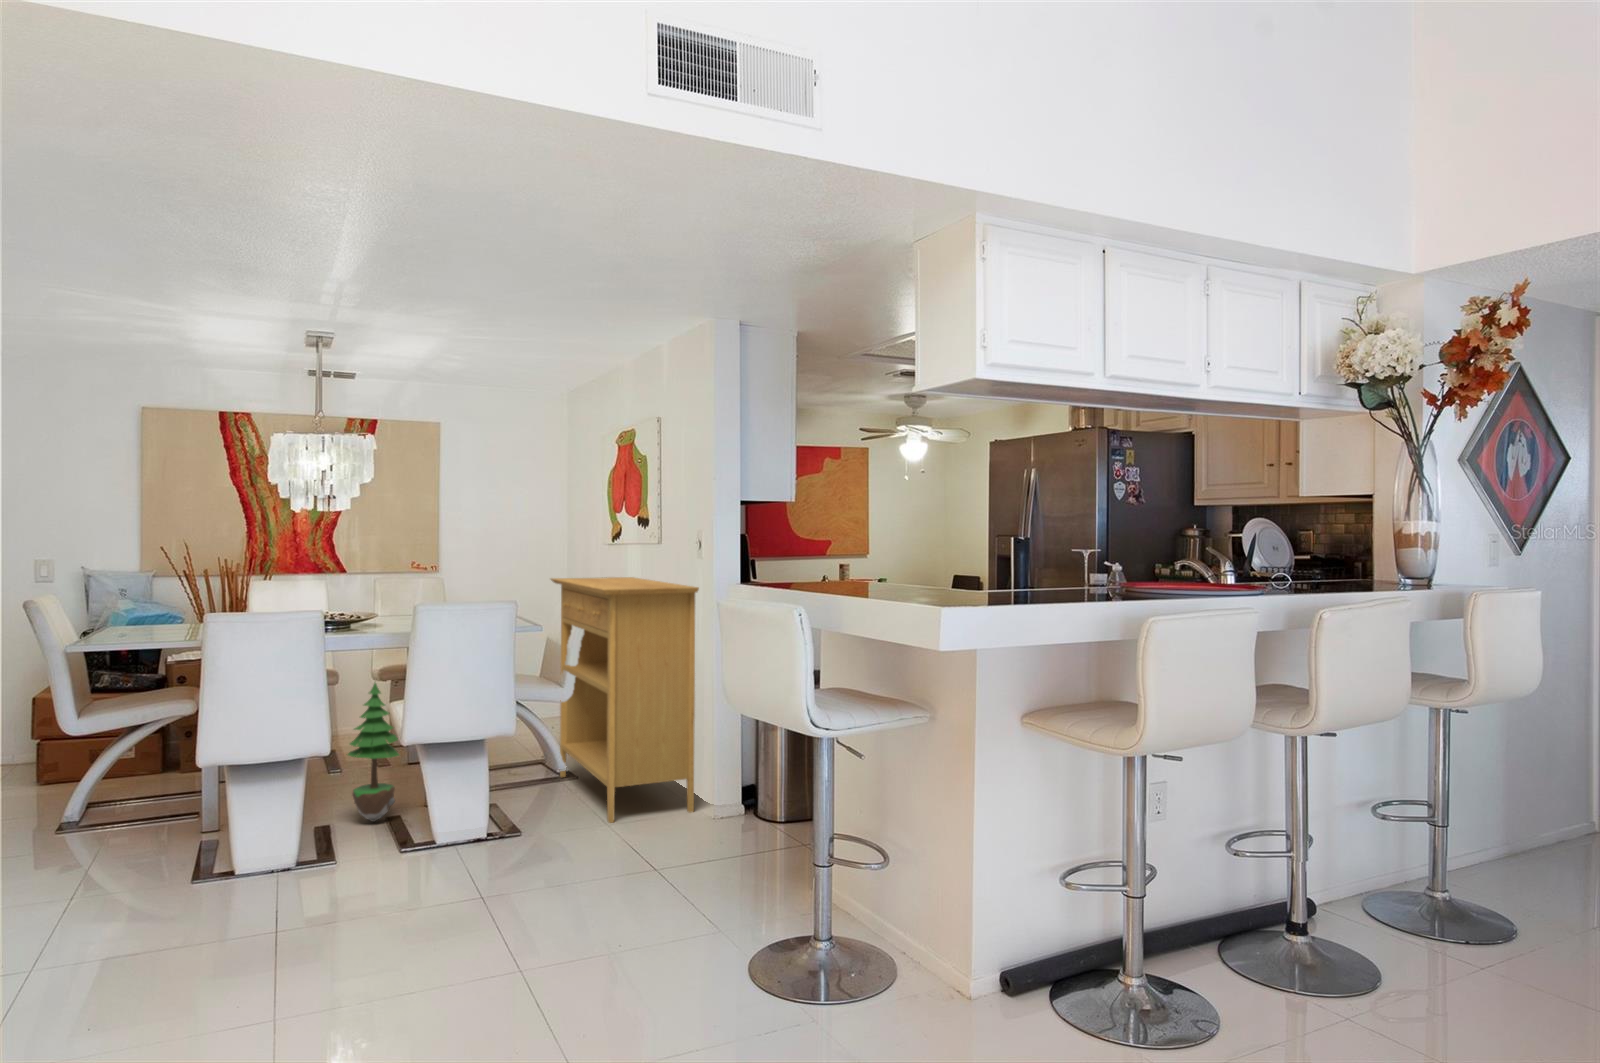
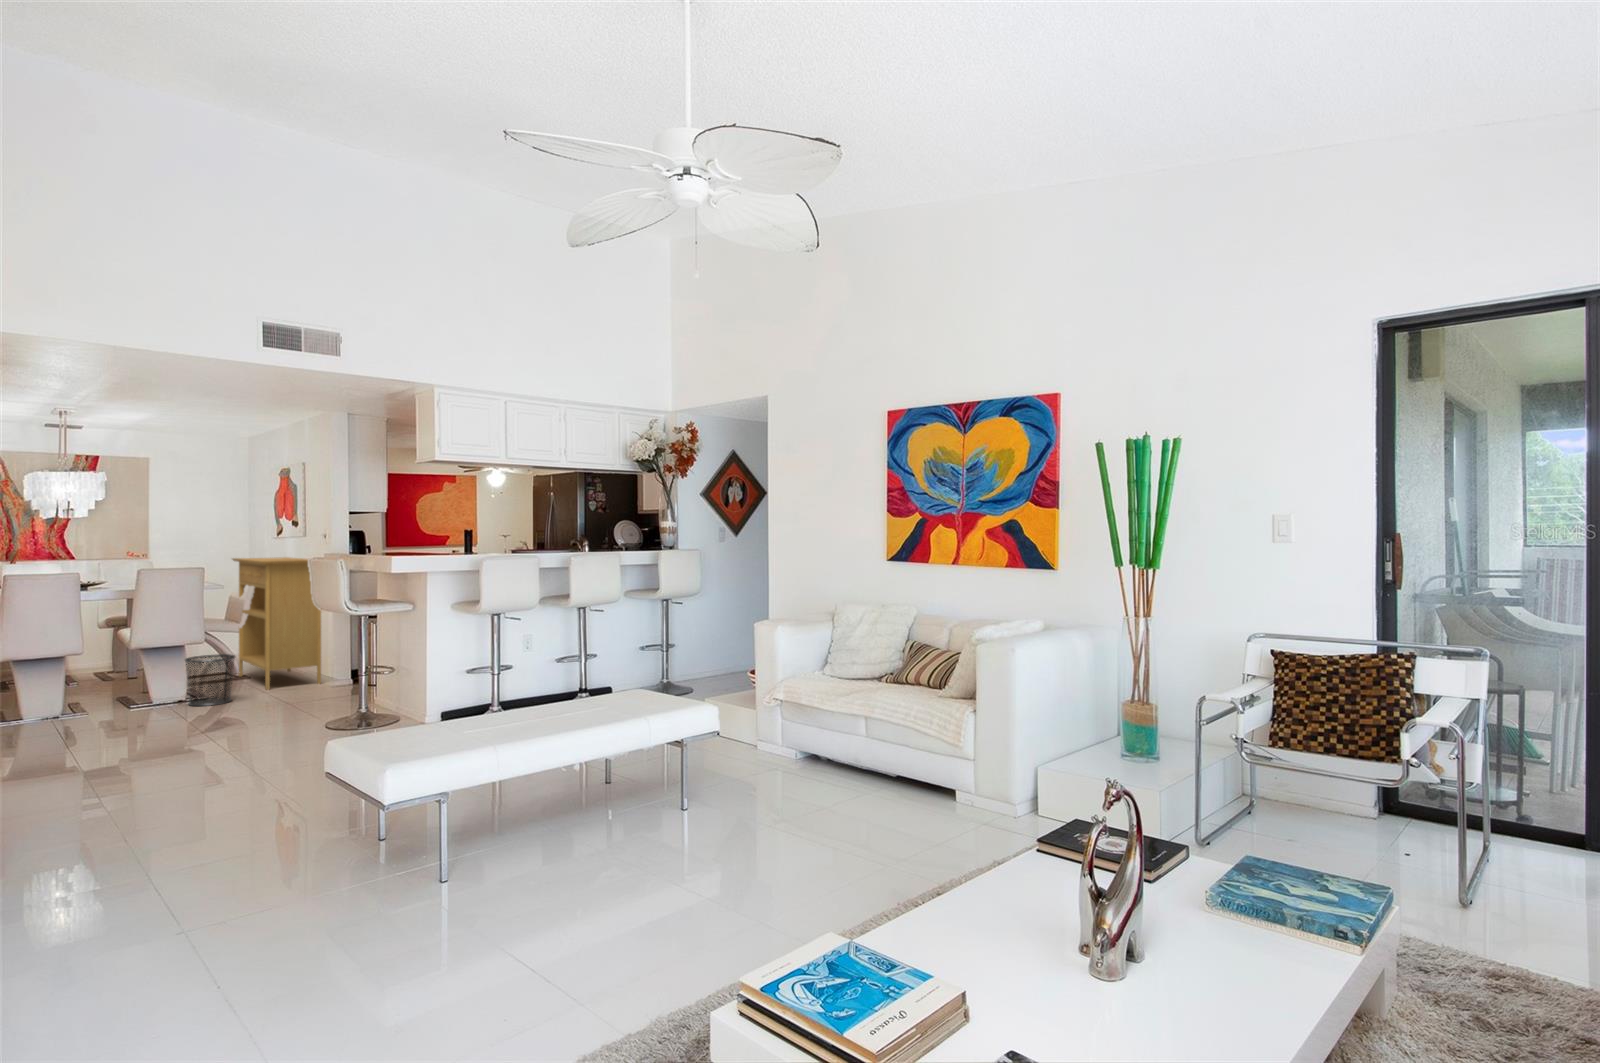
potted tree: present [348,683,399,821] -> none [91,617,128,698]
waste bin: none [483,763,566,868] -> present [185,654,235,706]

